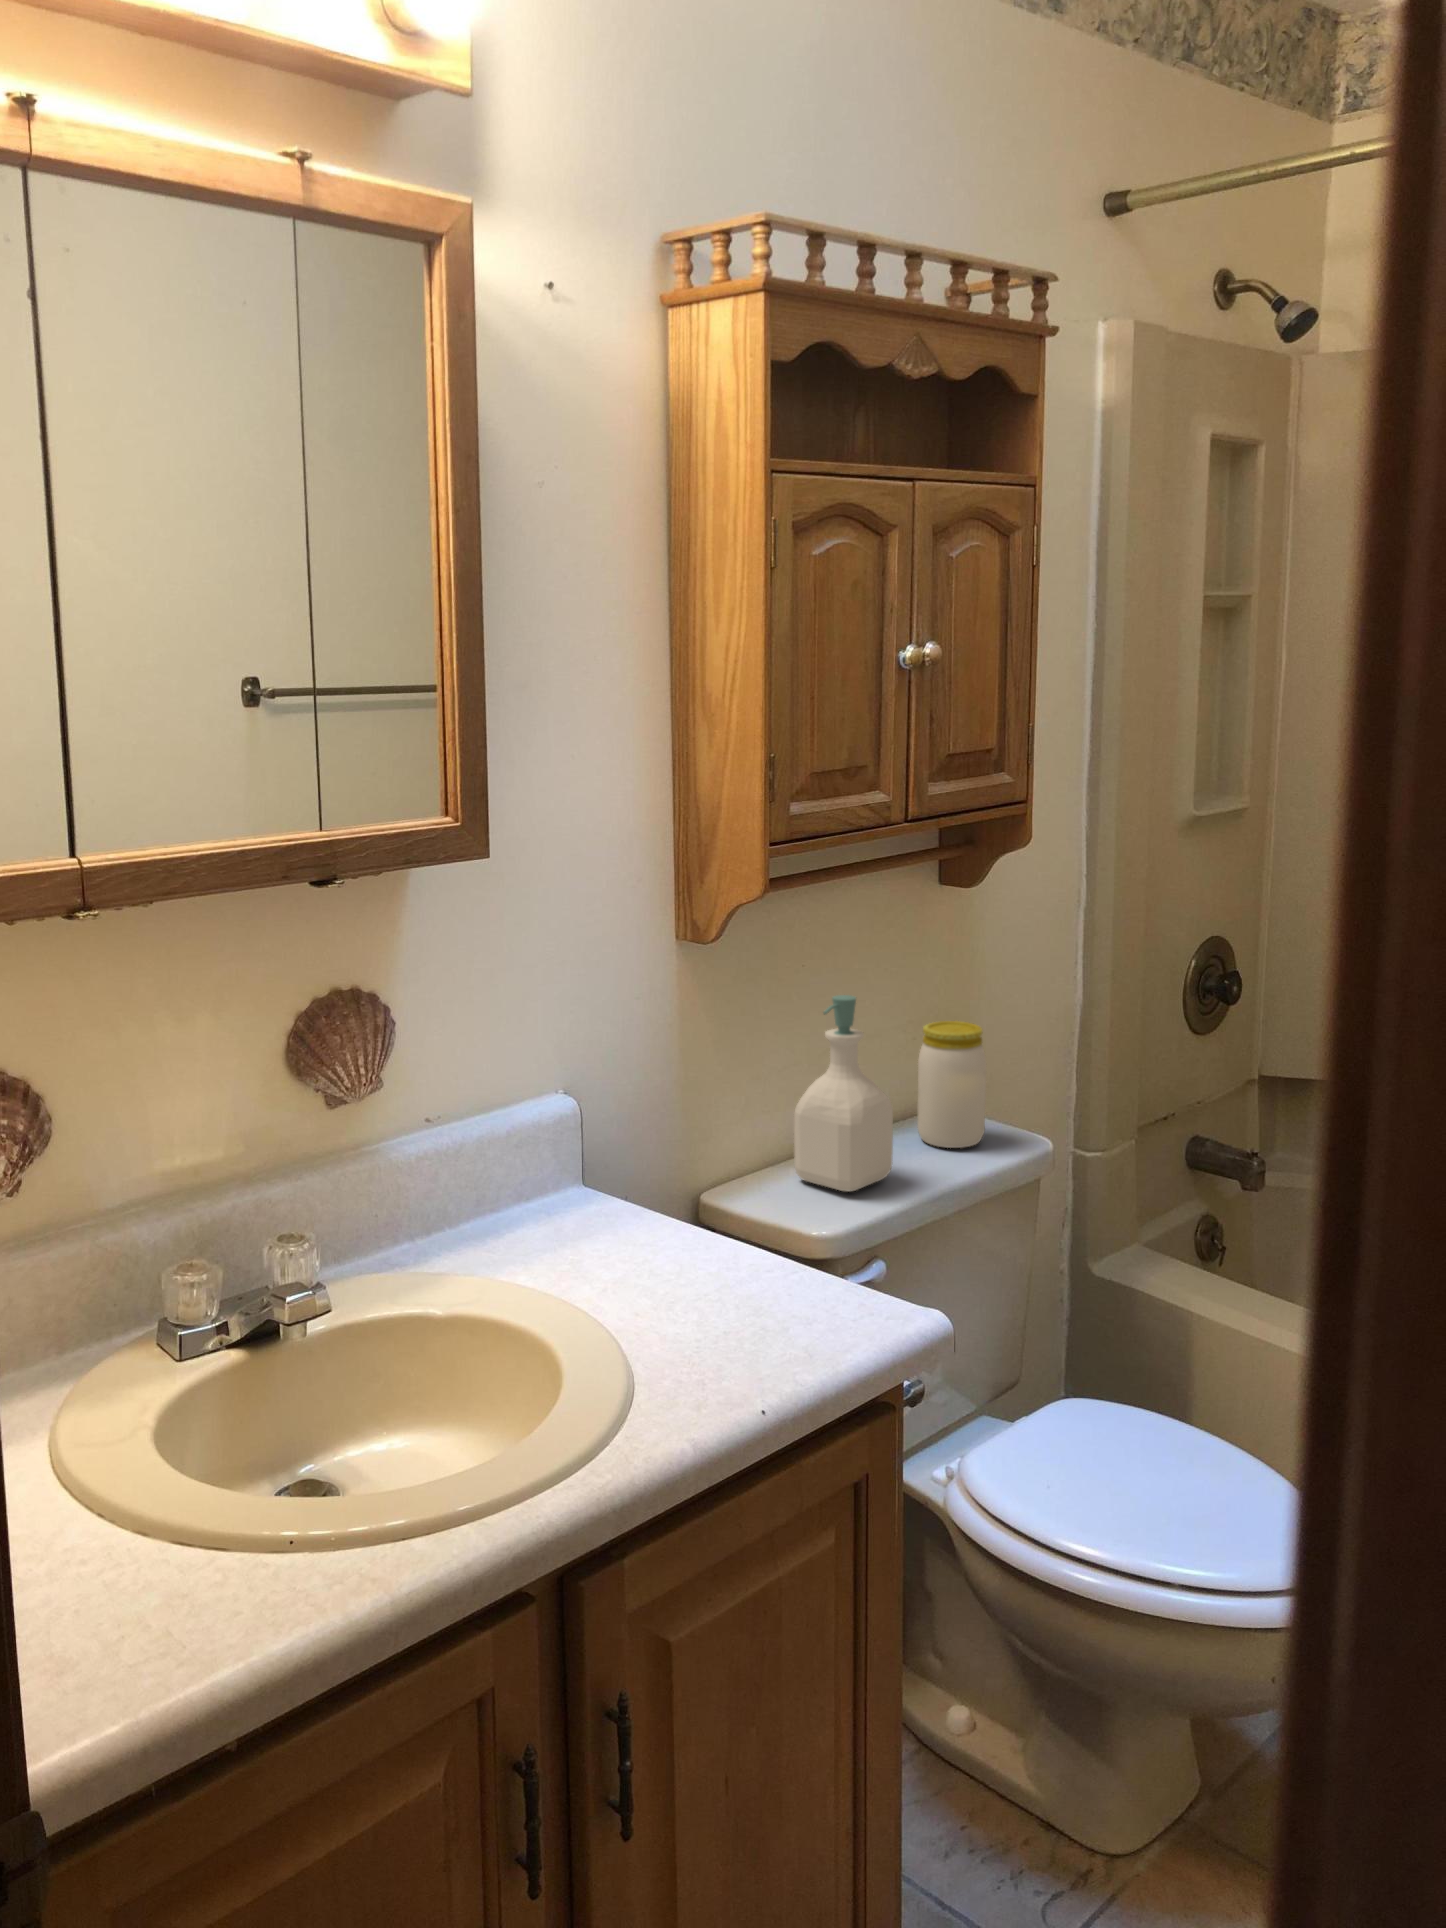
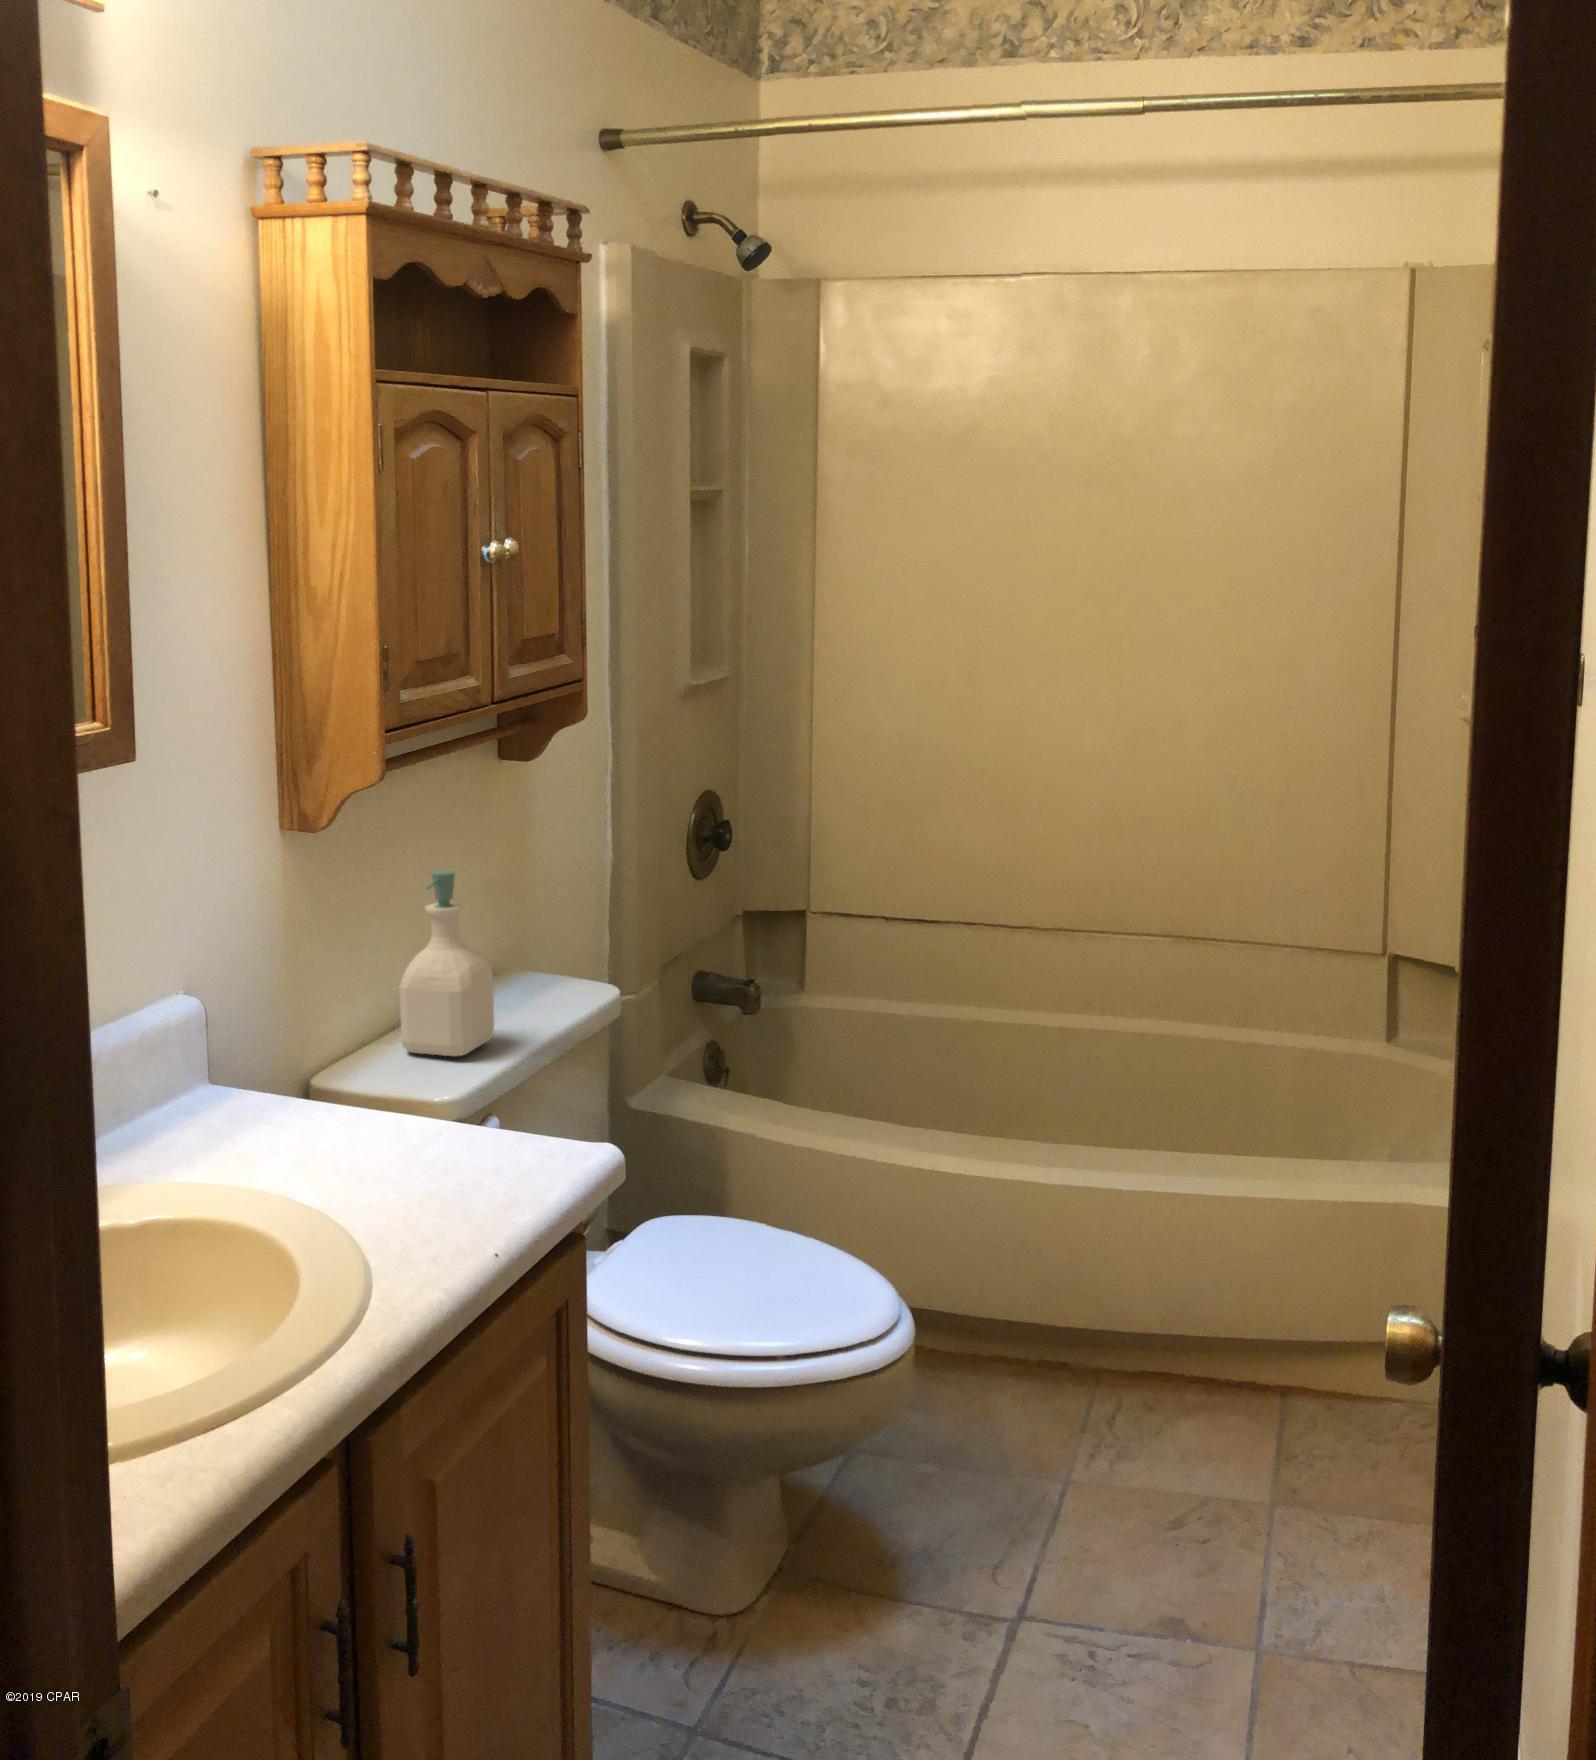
jar: present [917,1021,986,1148] -> none [498,891,564,1009]

